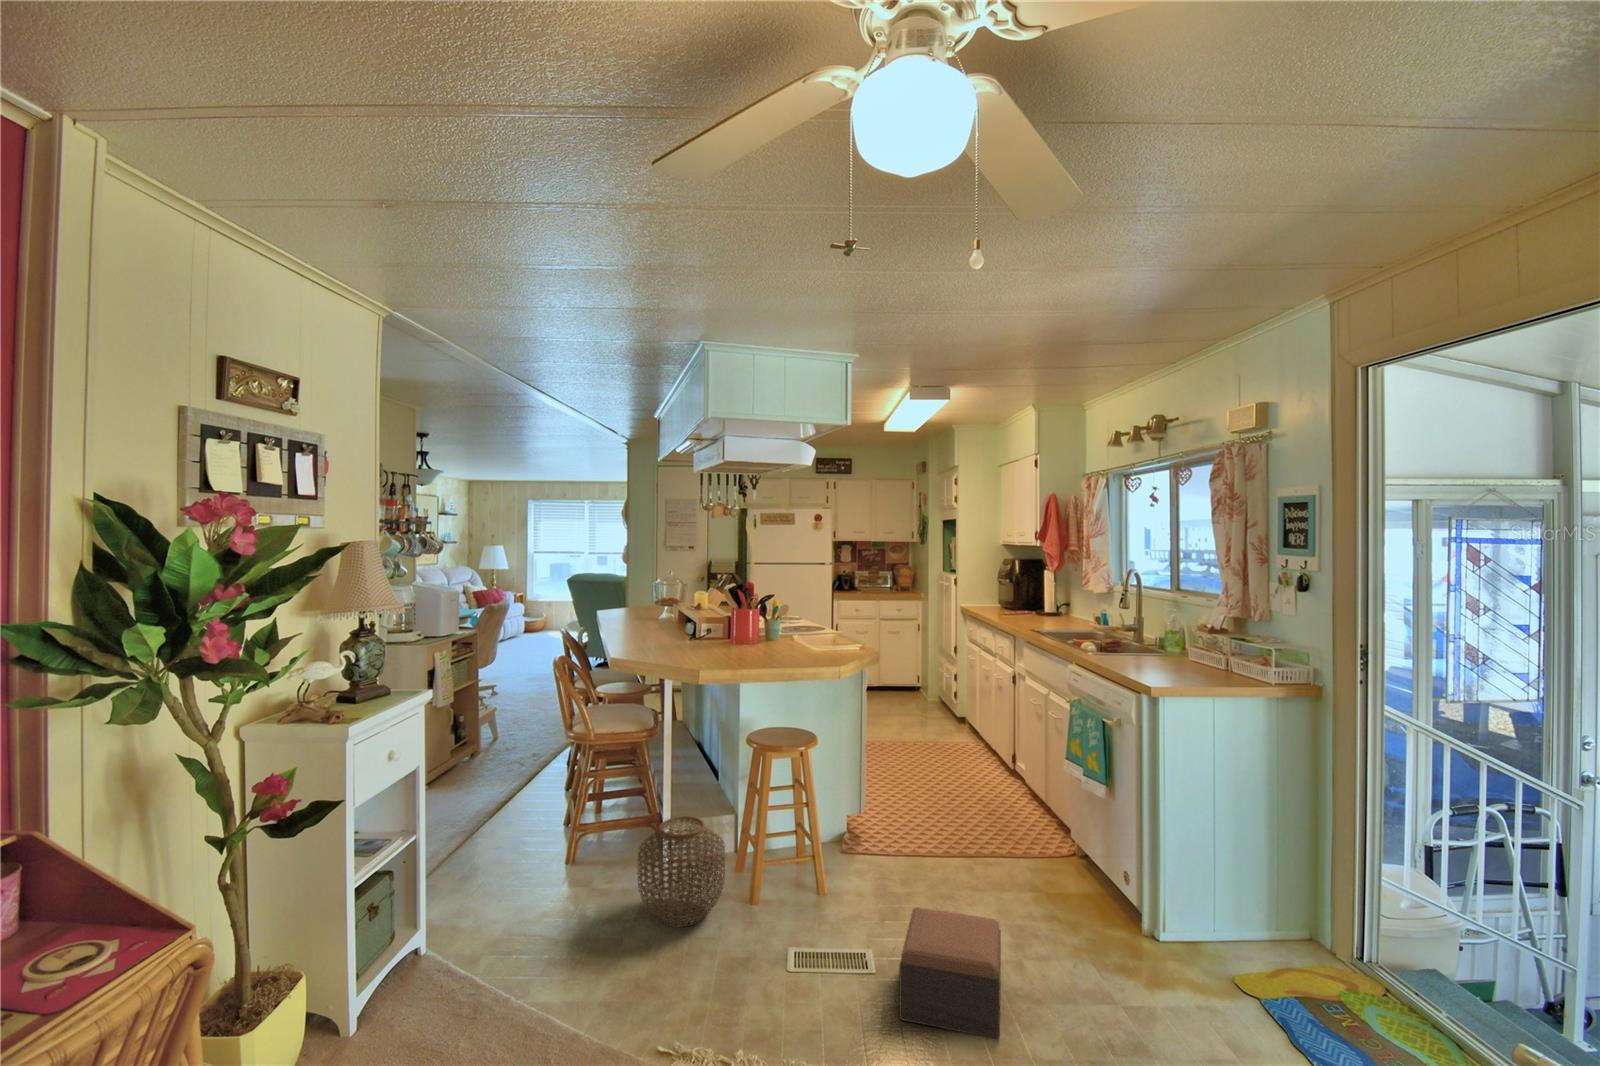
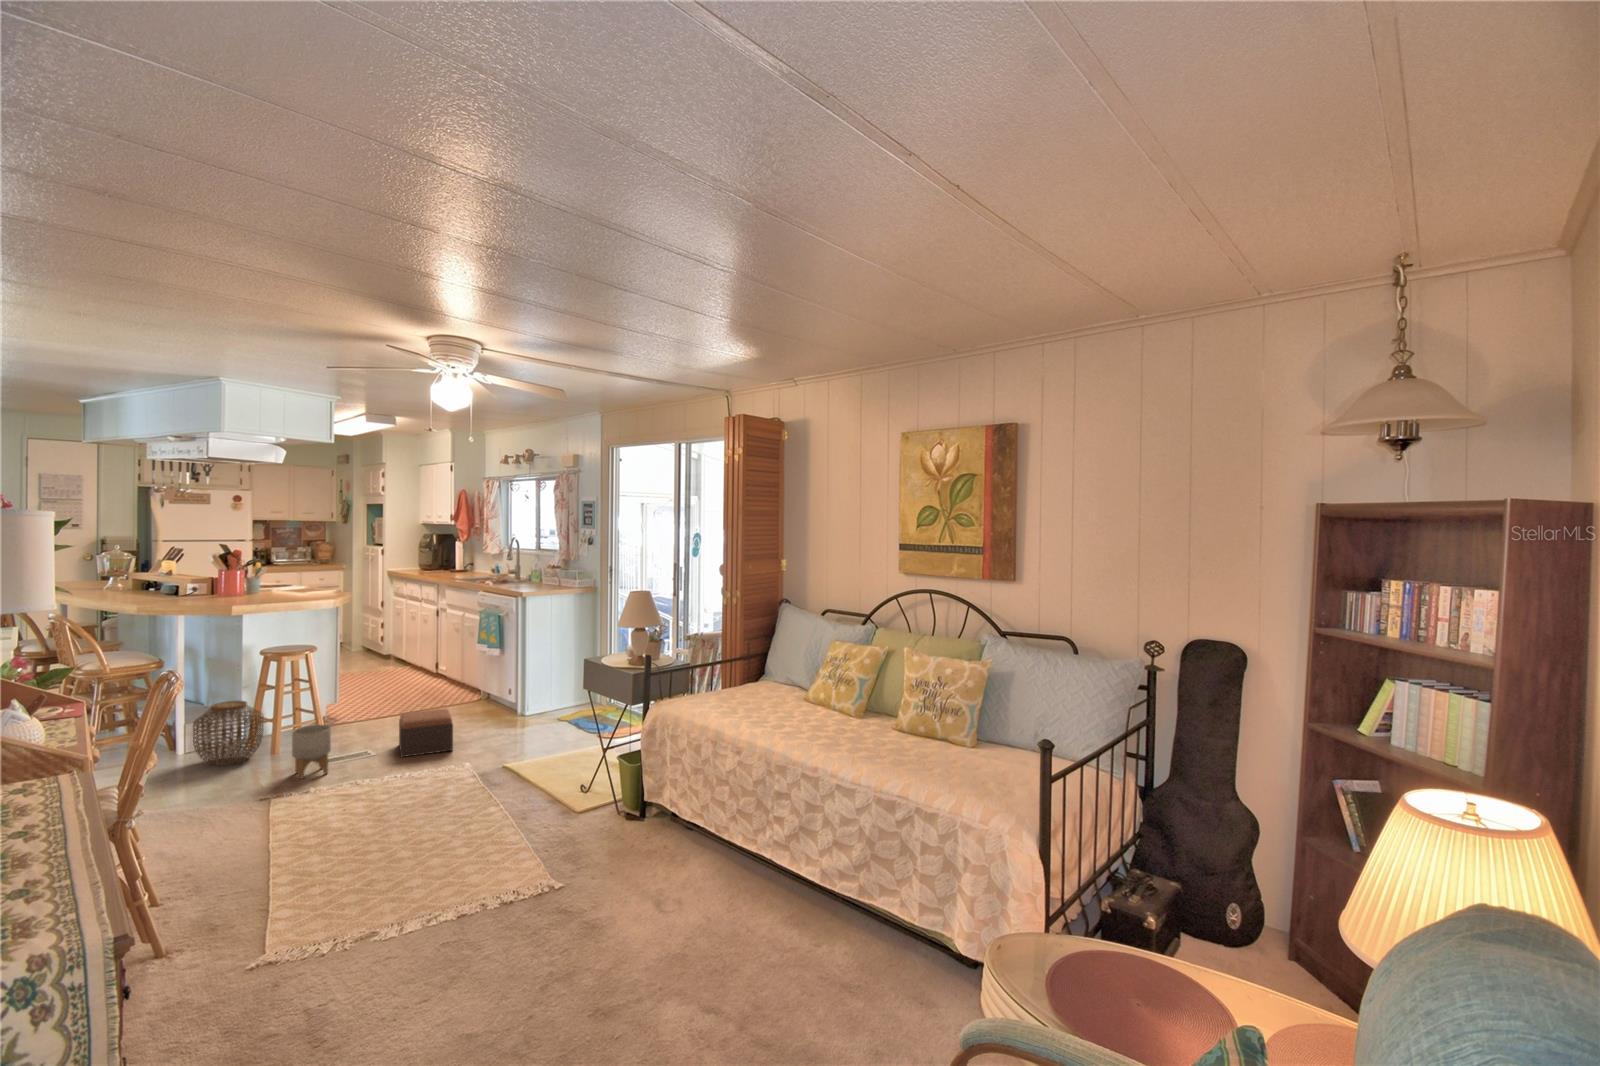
planter: none [718,914,778,1030] -> present [292,725,331,779]

